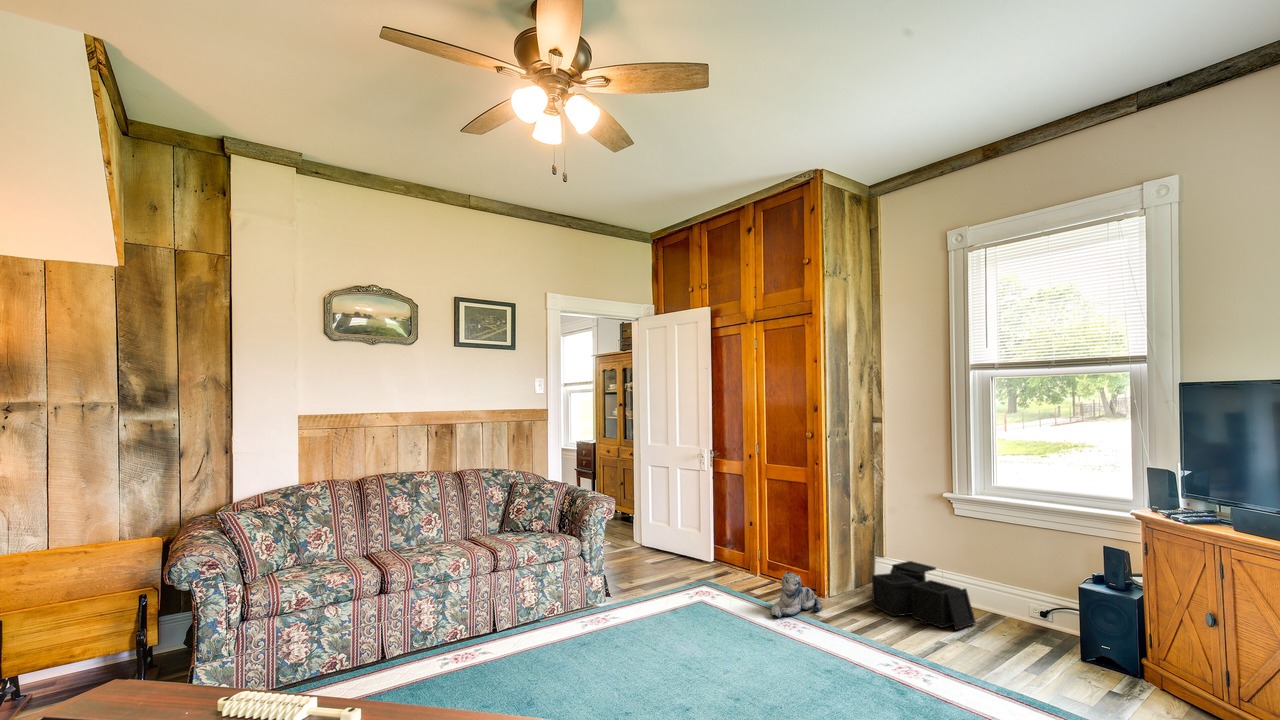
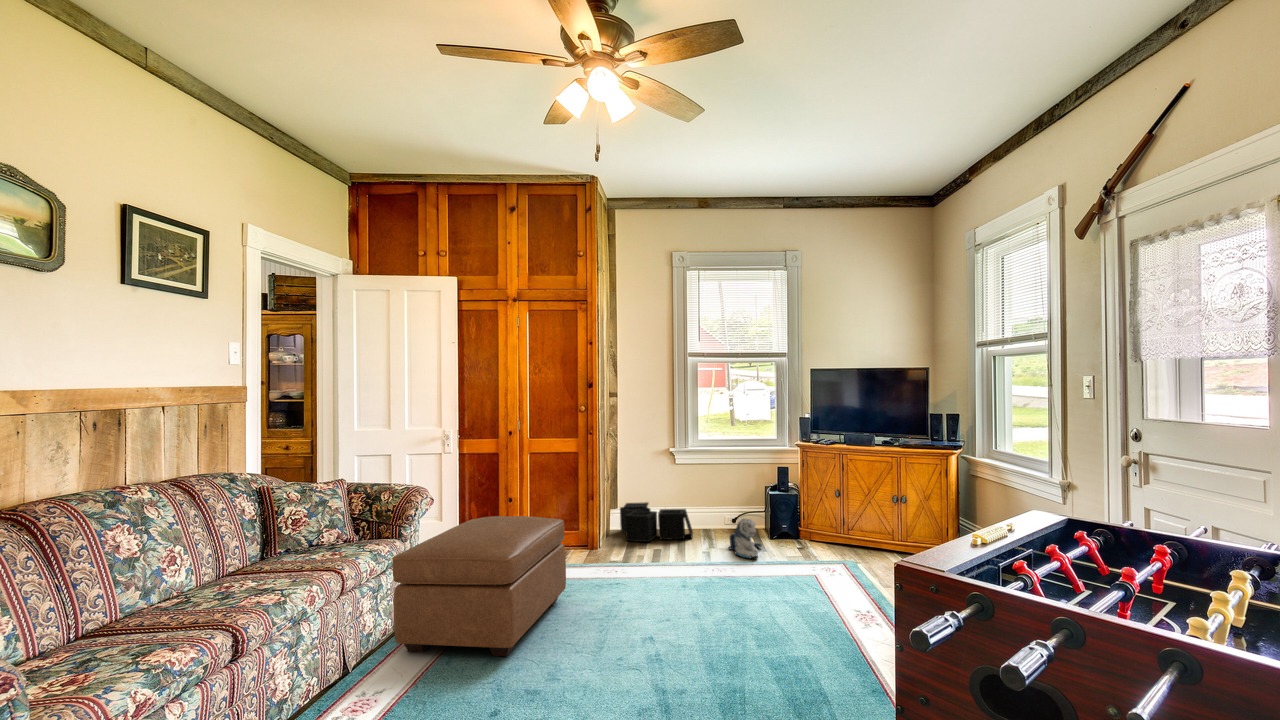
ottoman: none [535,538,700,664] -> present [392,516,566,656]
plush toy: present [771,572,822,617] -> present [729,519,761,558]

